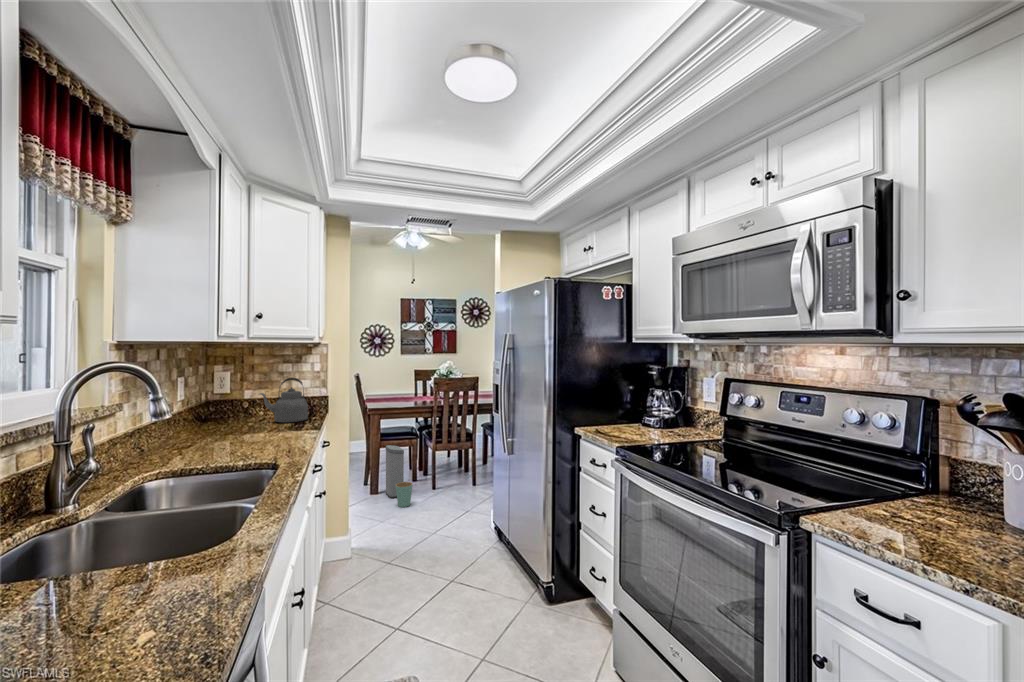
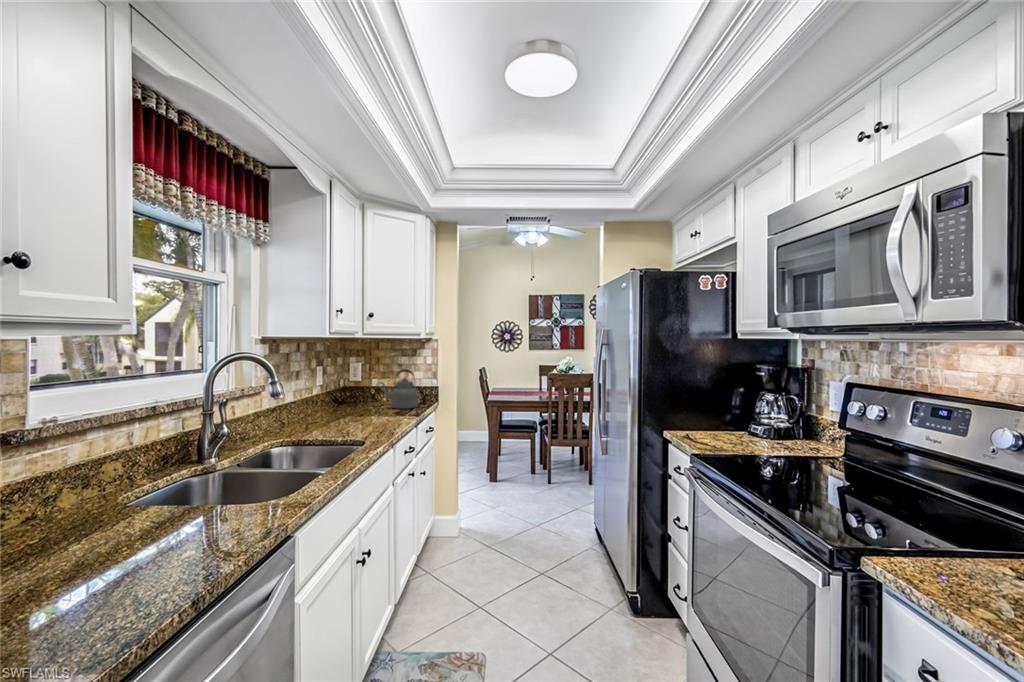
trash can: present [385,445,413,507] -> none [504,437,526,496]

